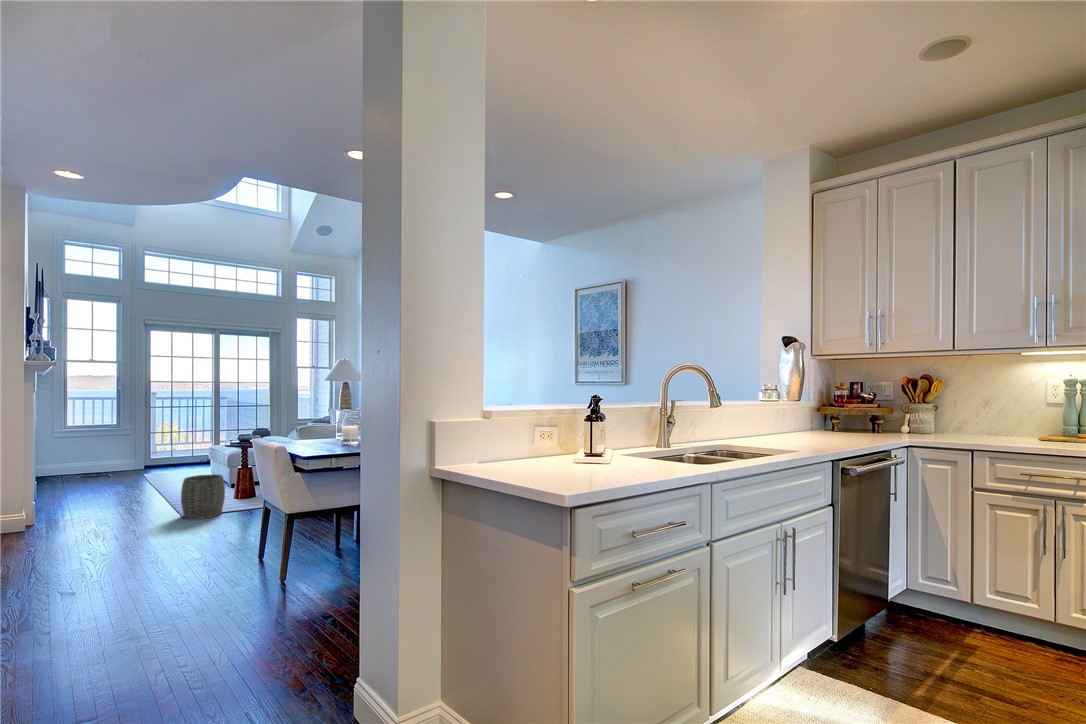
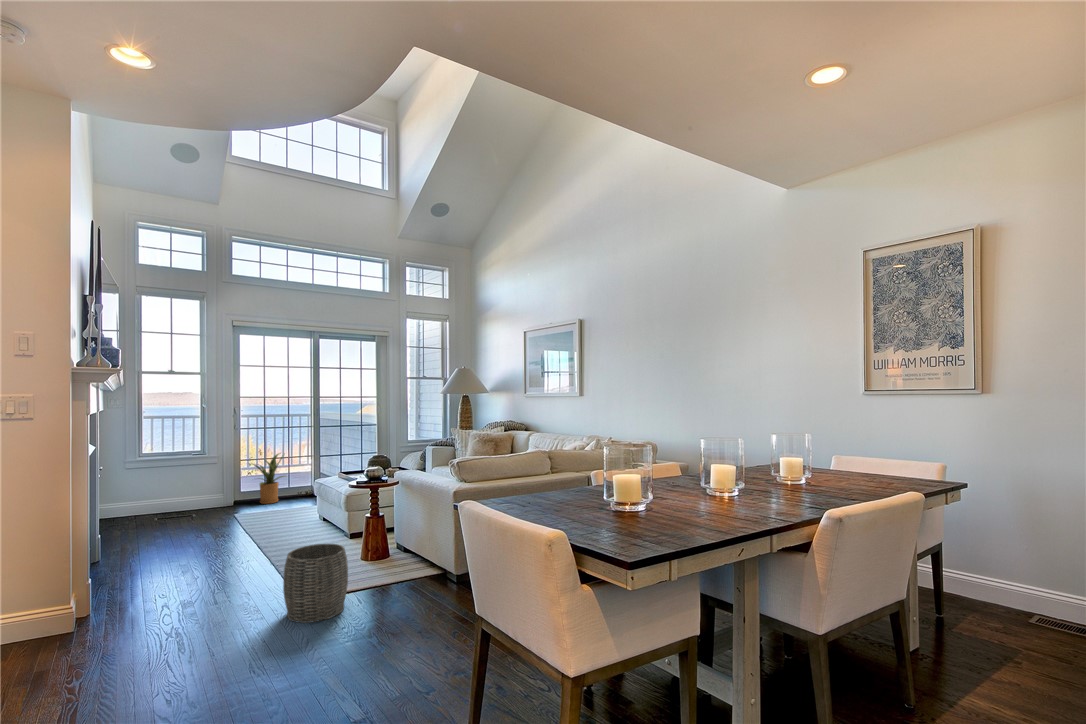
house plant: none [155,427,193,467] -> present [253,453,284,504]

